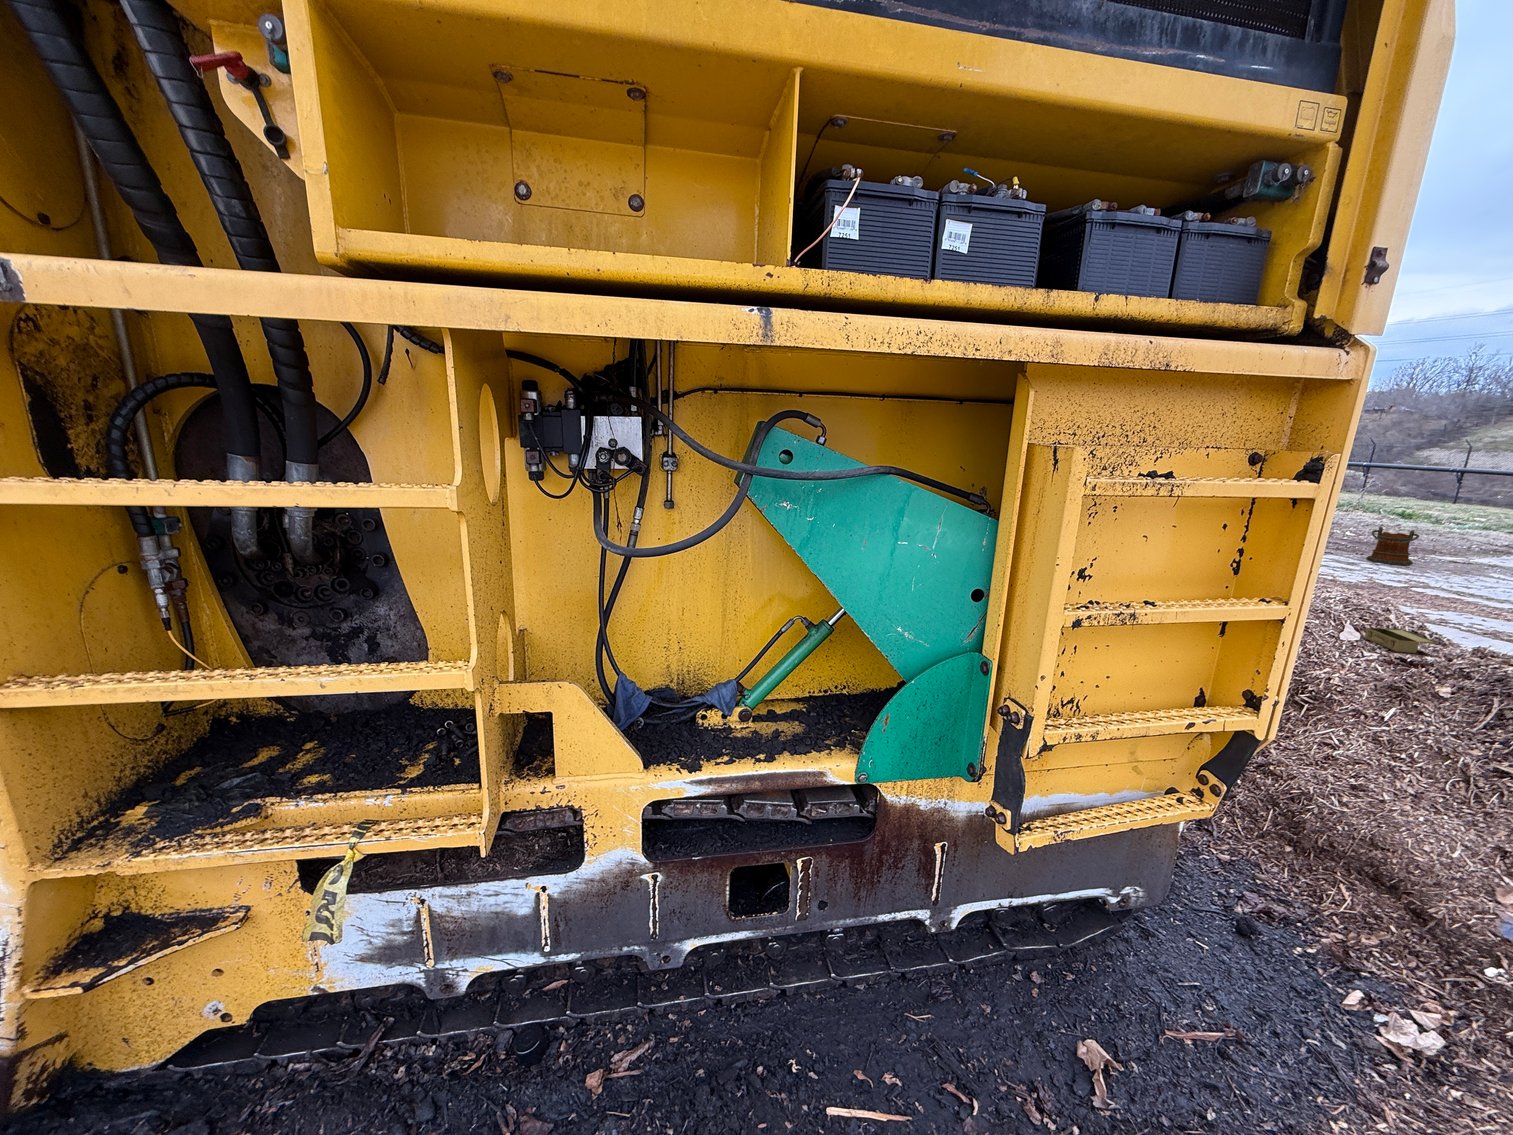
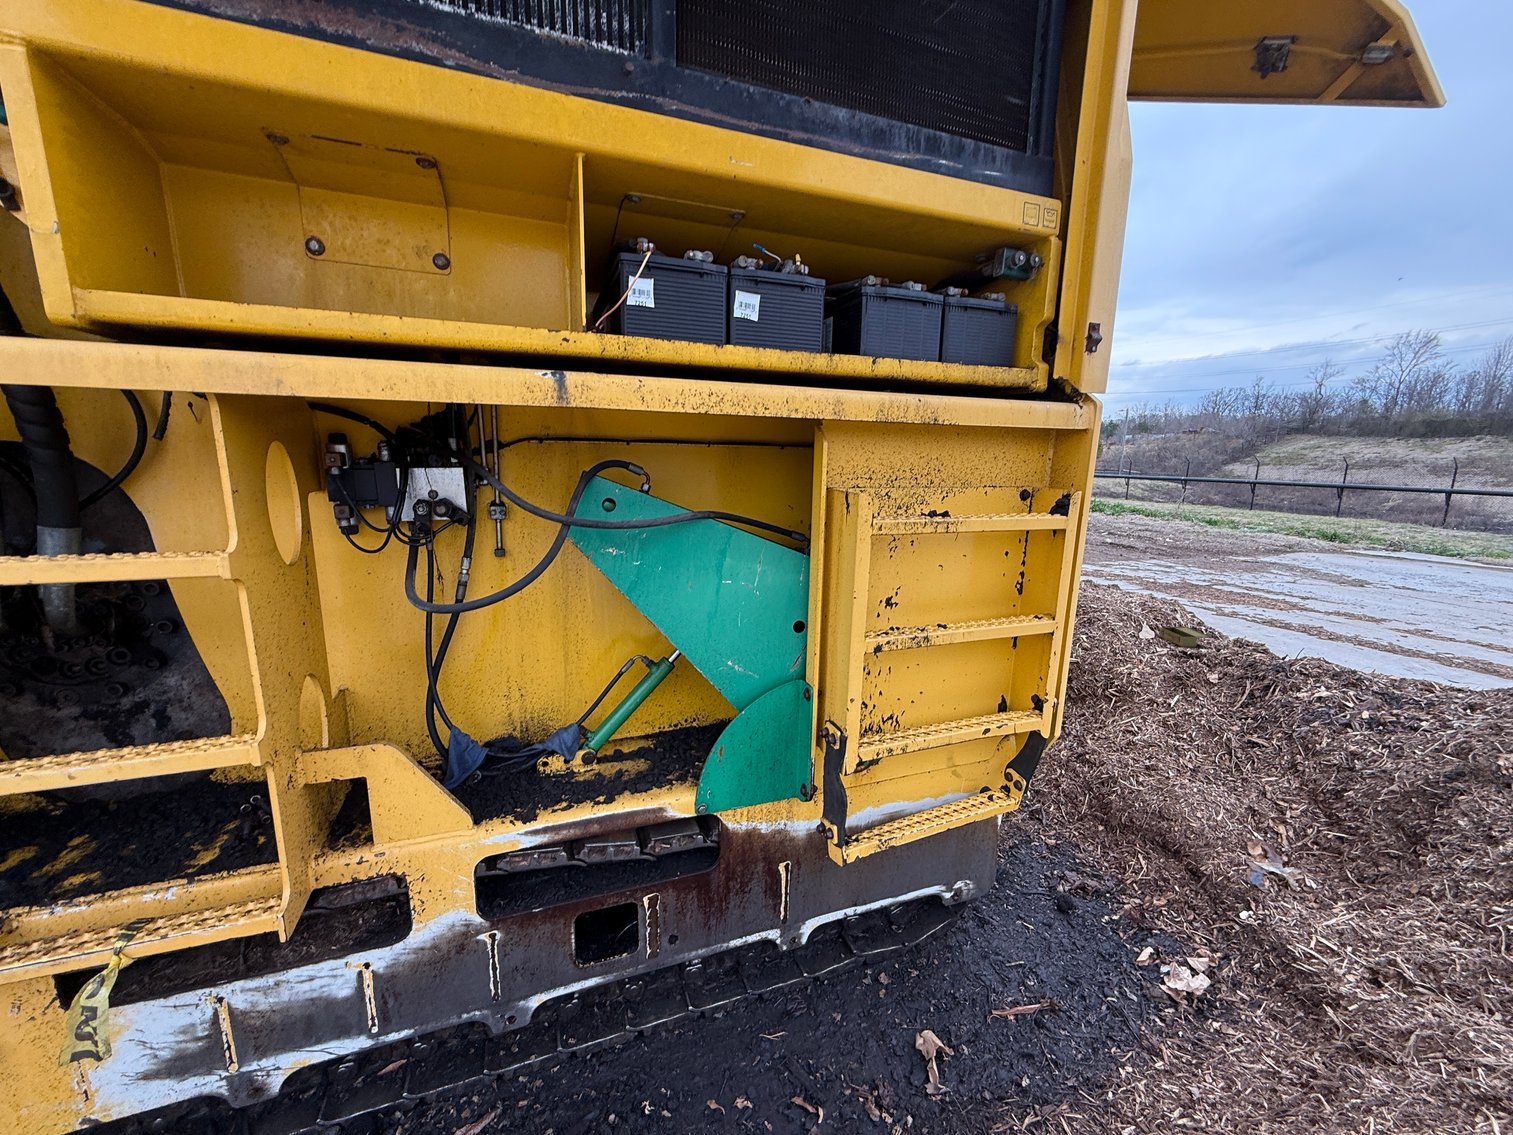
bucket: present [1366,527,1419,565] -> none [1168,538,1205,570]

